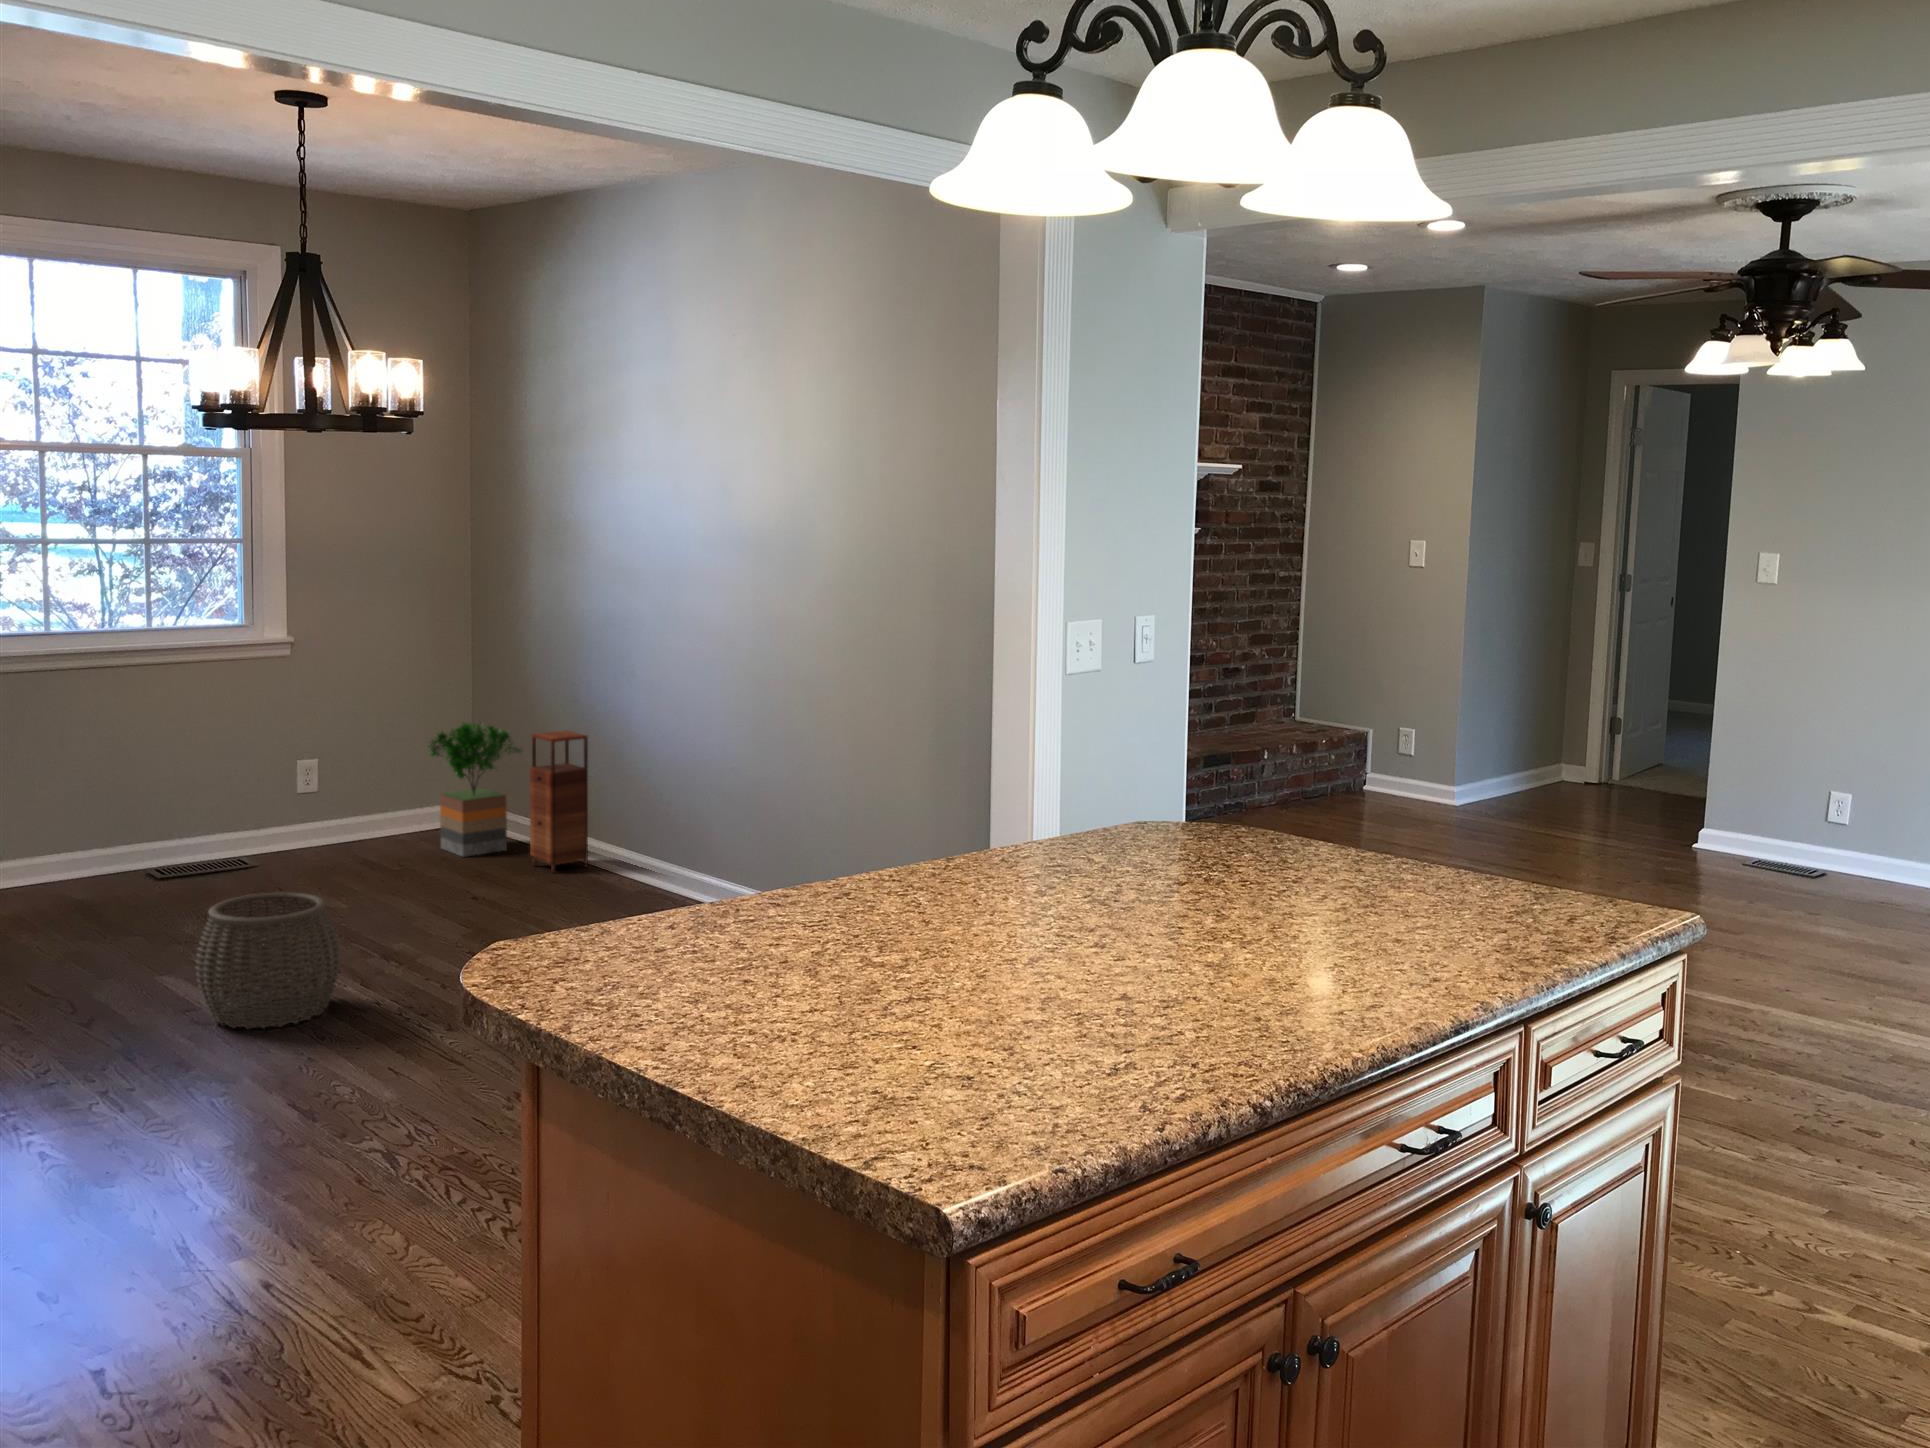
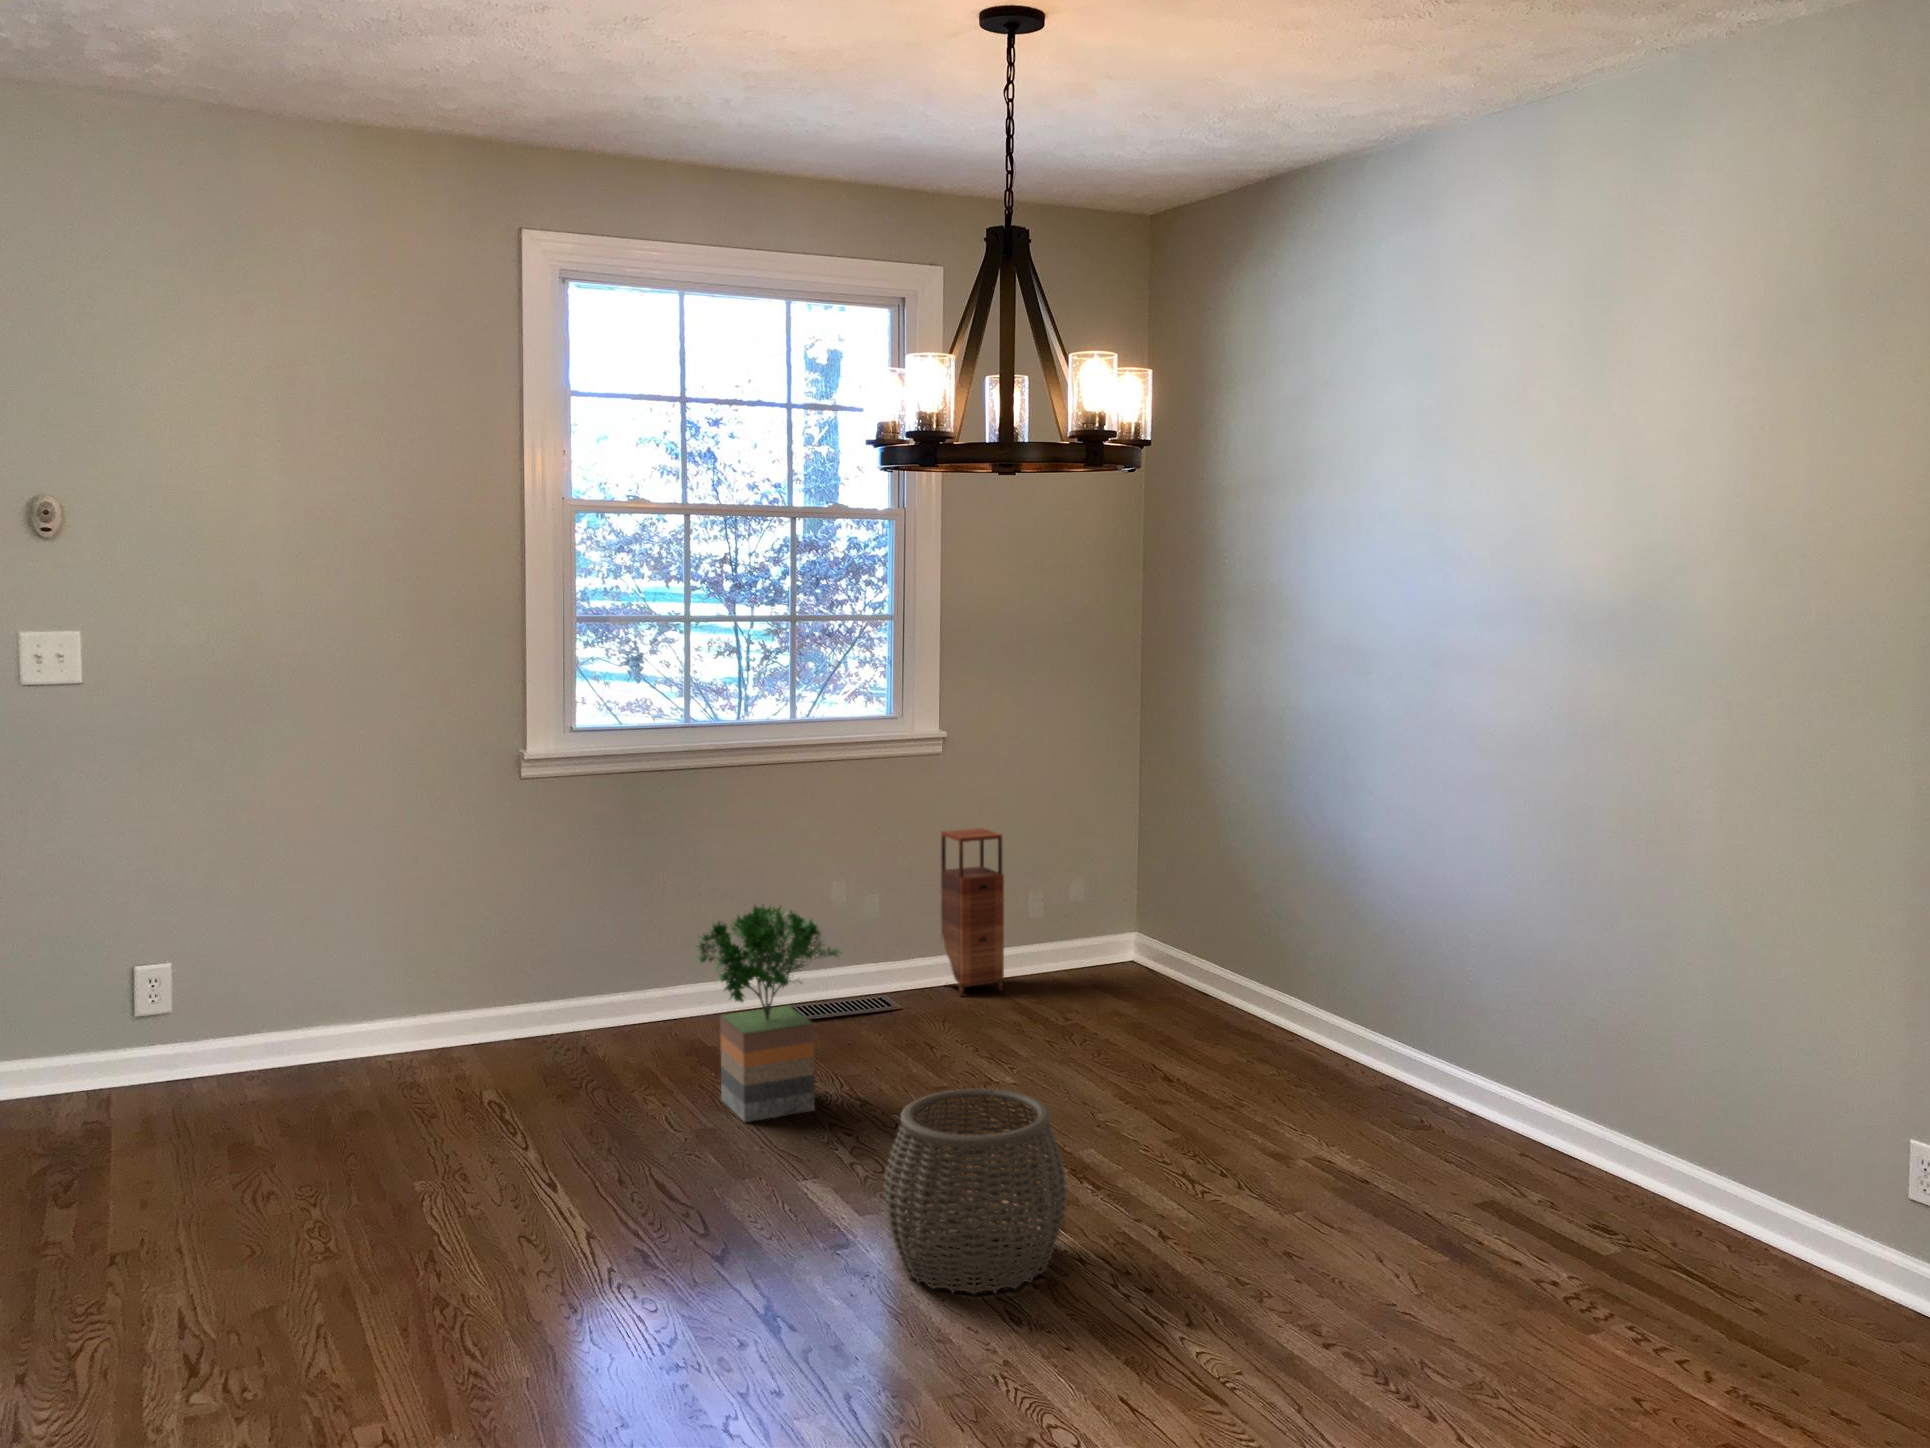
potted tree: present [428,722,523,857] -> present [697,905,842,1122]
storage cabinet: present [530,731,588,873] -> present [941,828,1004,996]

